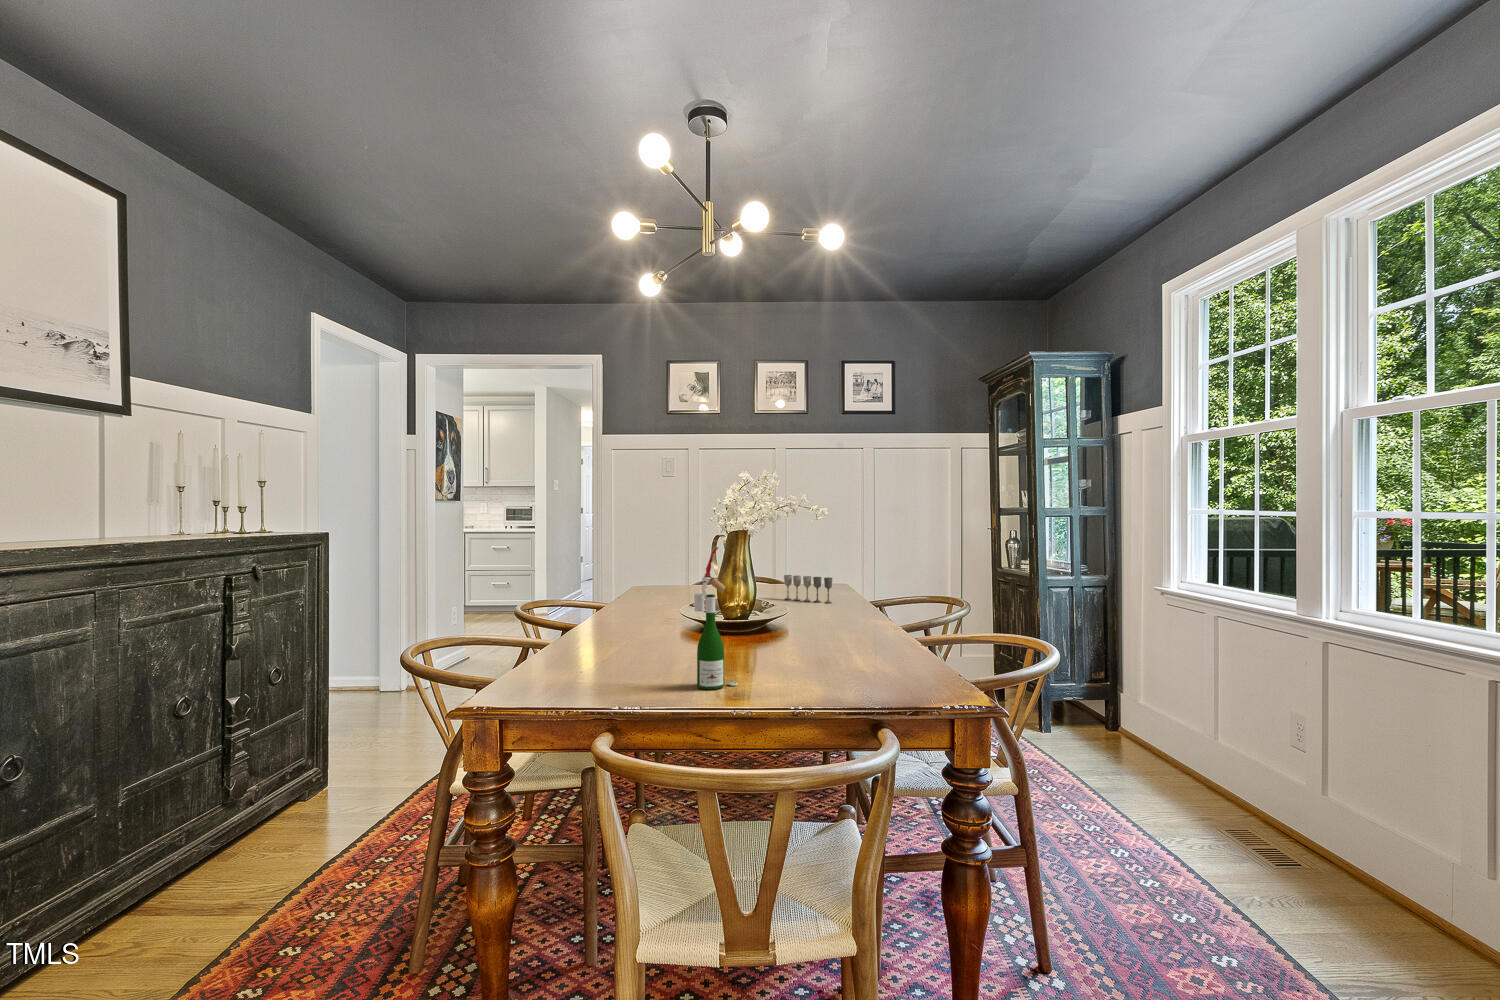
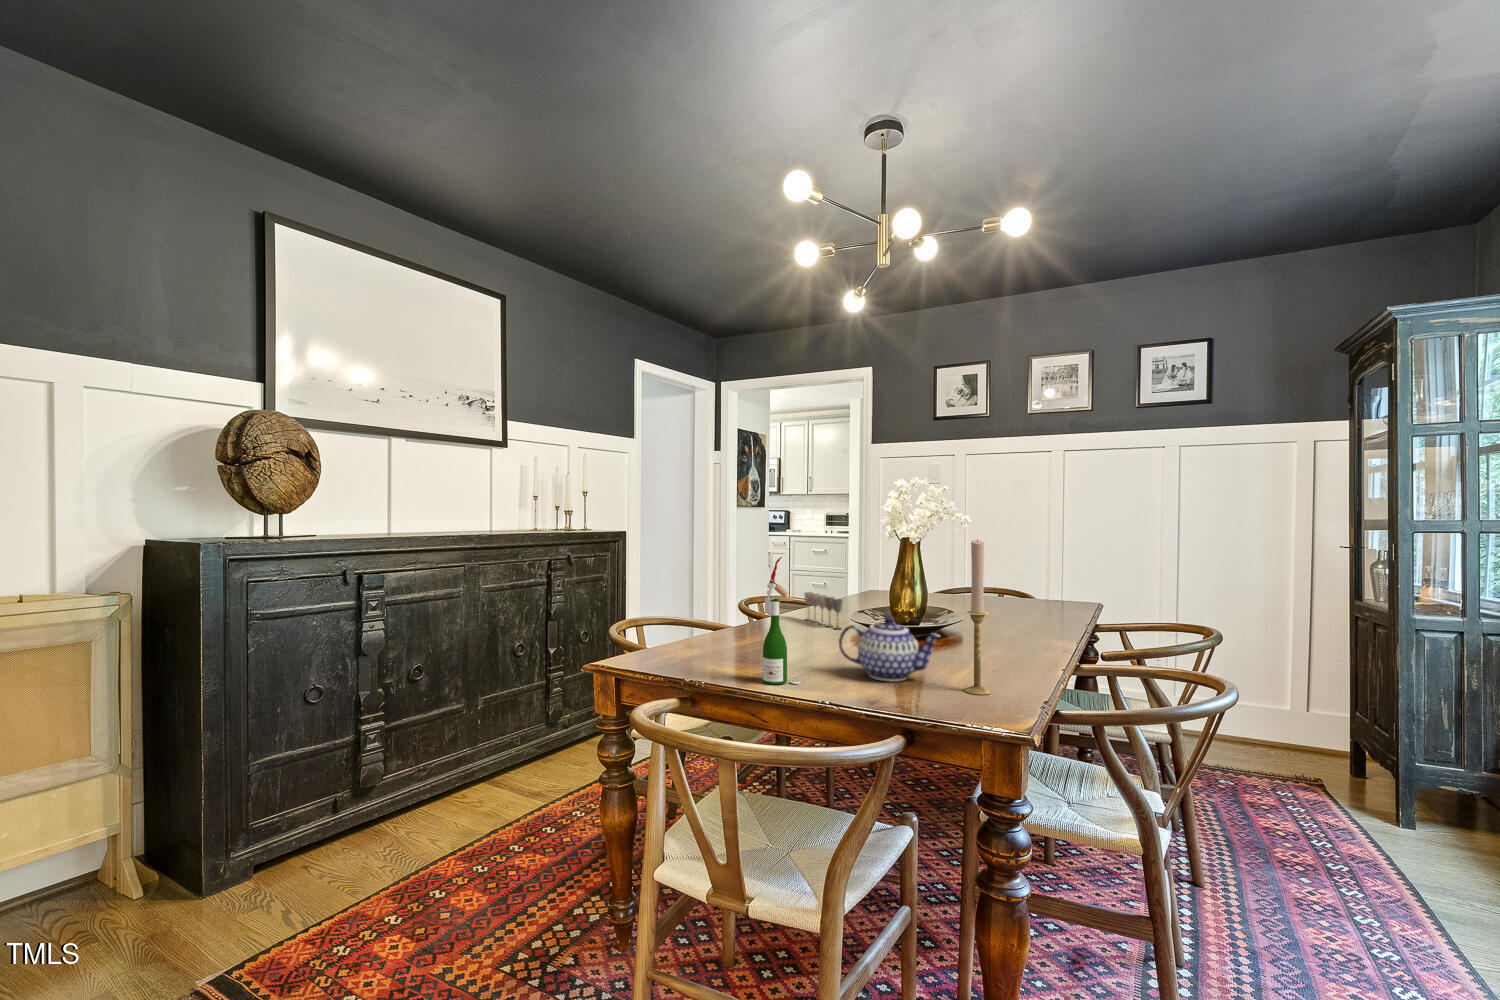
candlestick: none [883,522,909,671] -> present [964,539,991,694]
wine glass: present [784,575,832,603] -> present [804,592,842,629]
teapot: none [754,605,855,671] -> present [839,616,941,682]

